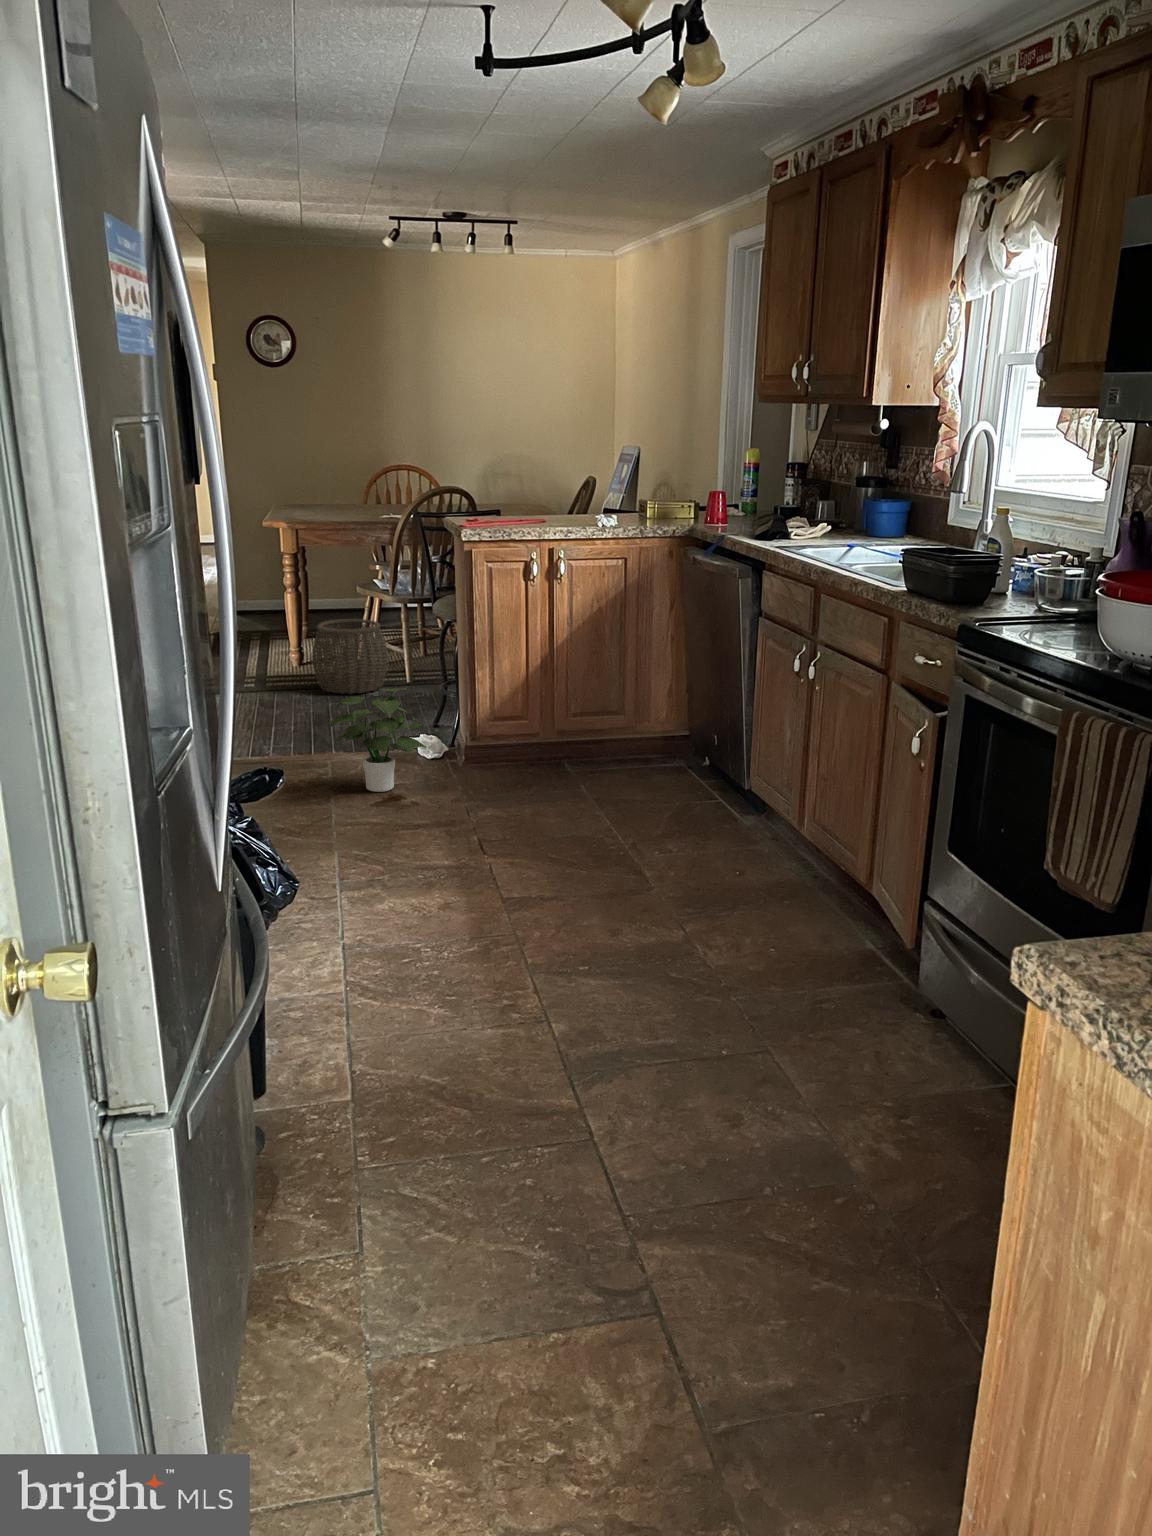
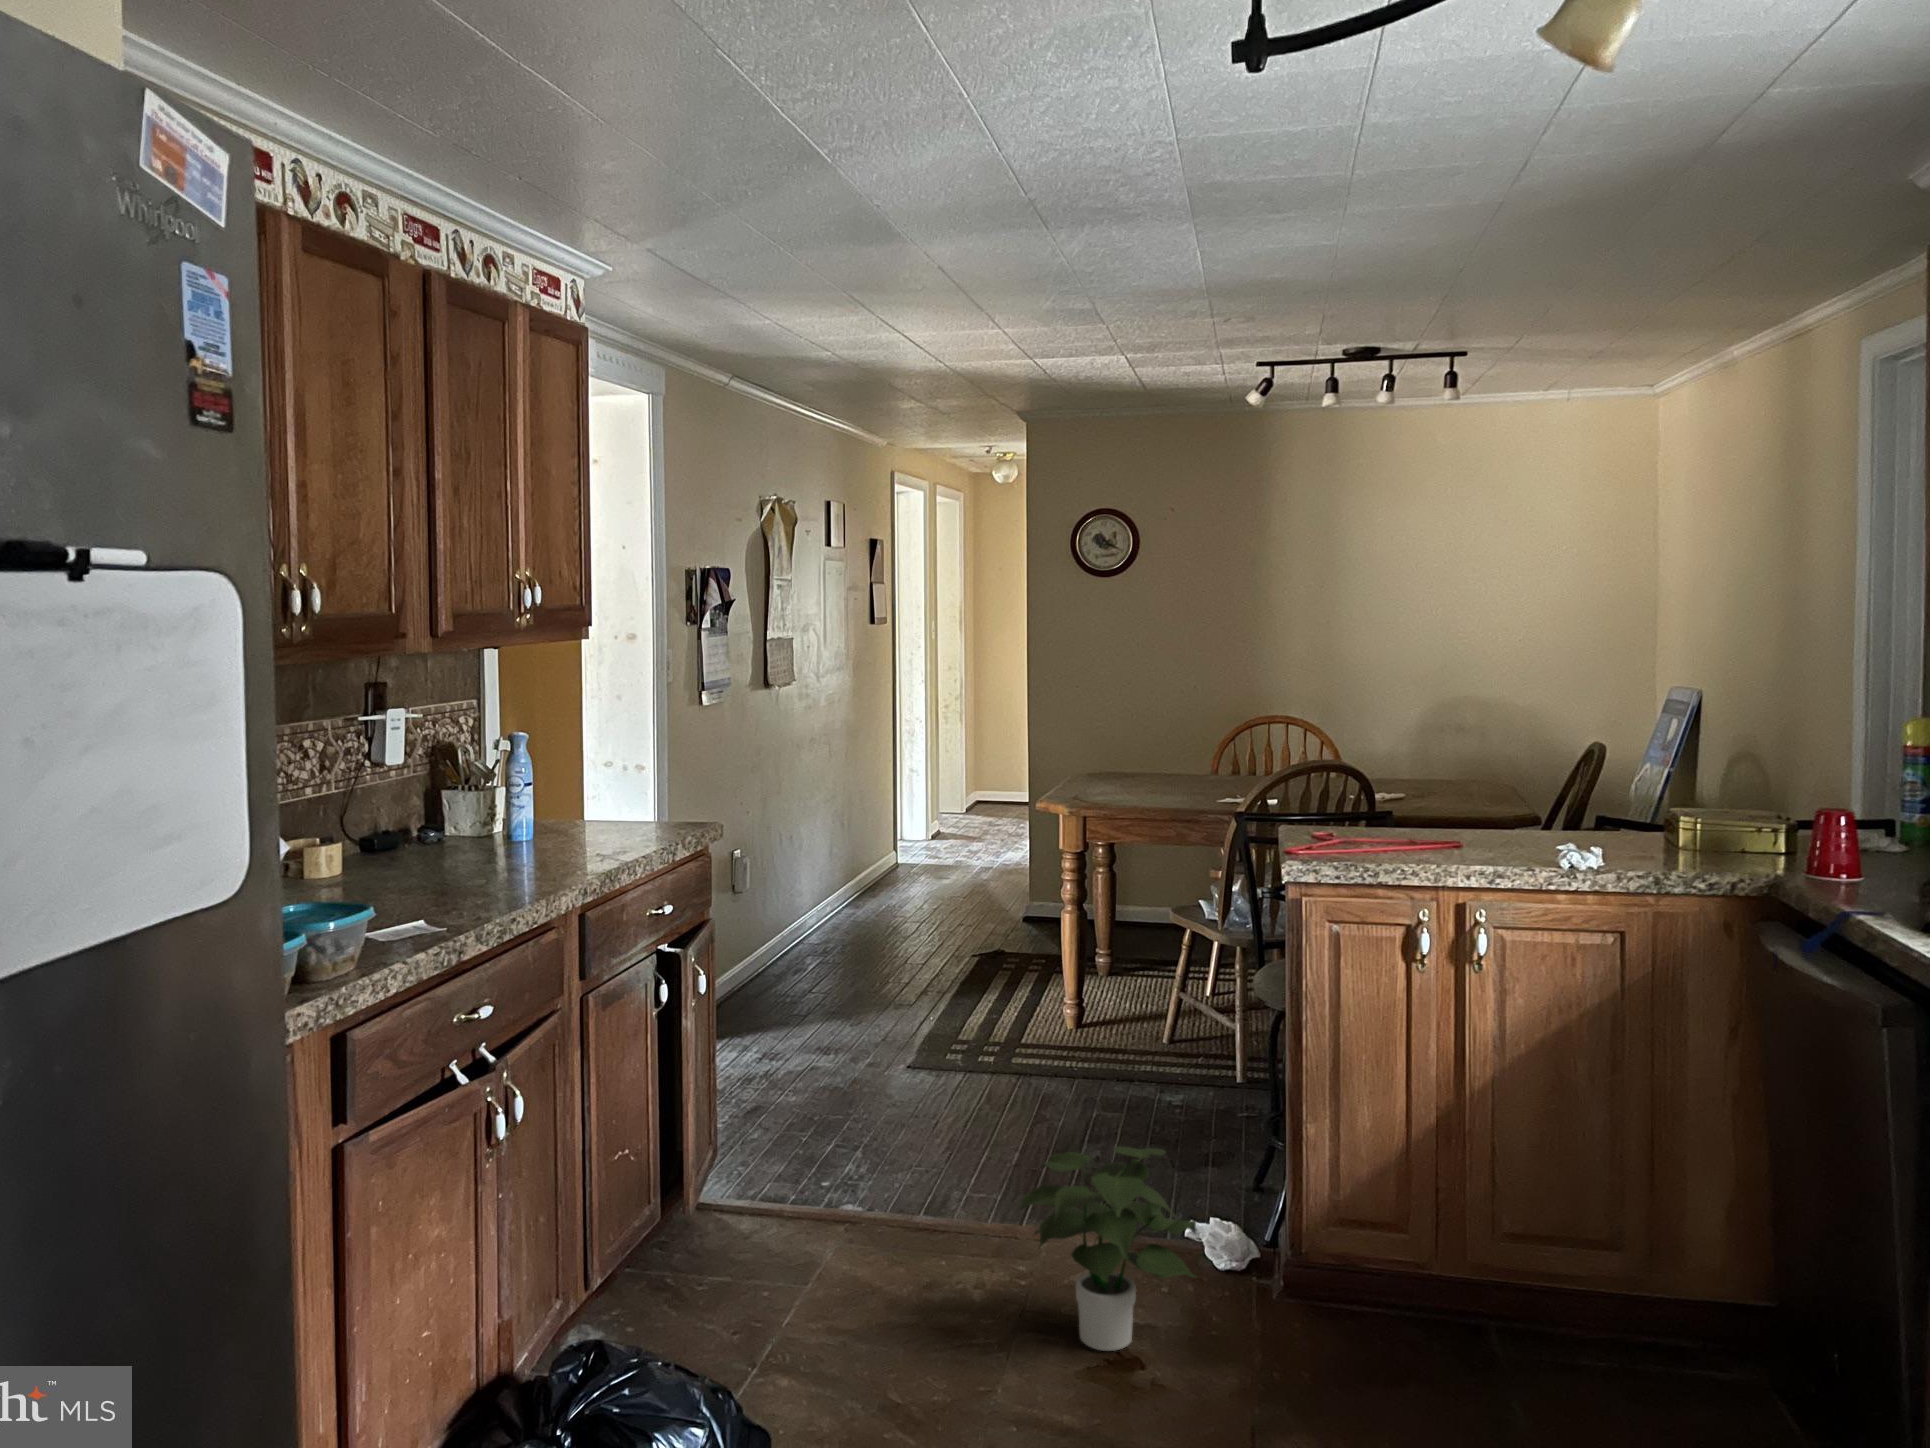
woven basket: present [312,619,388,694] -> none [1076,966,1203,1098]

